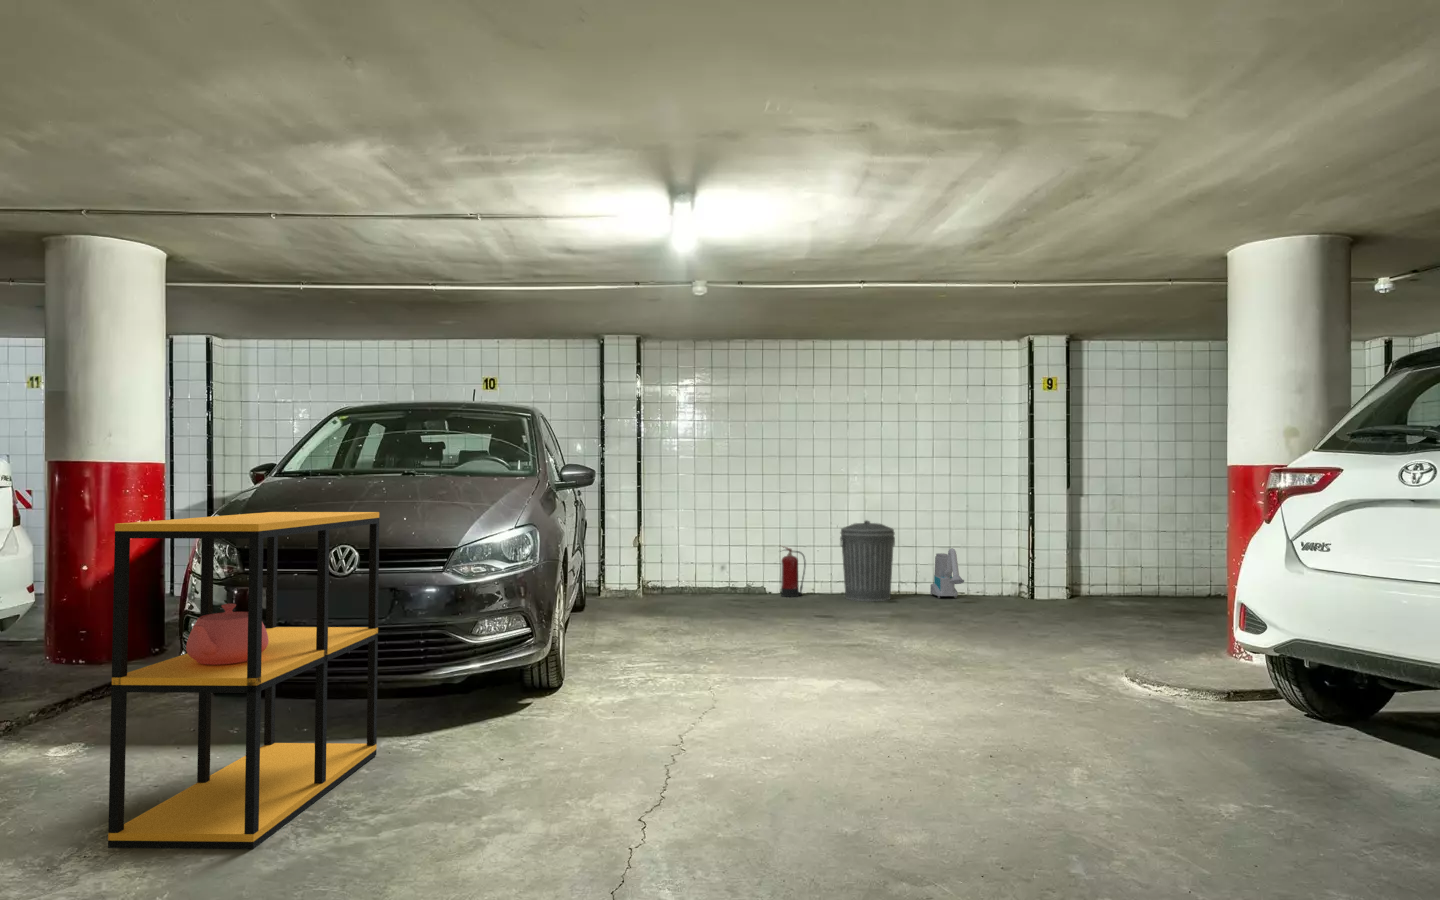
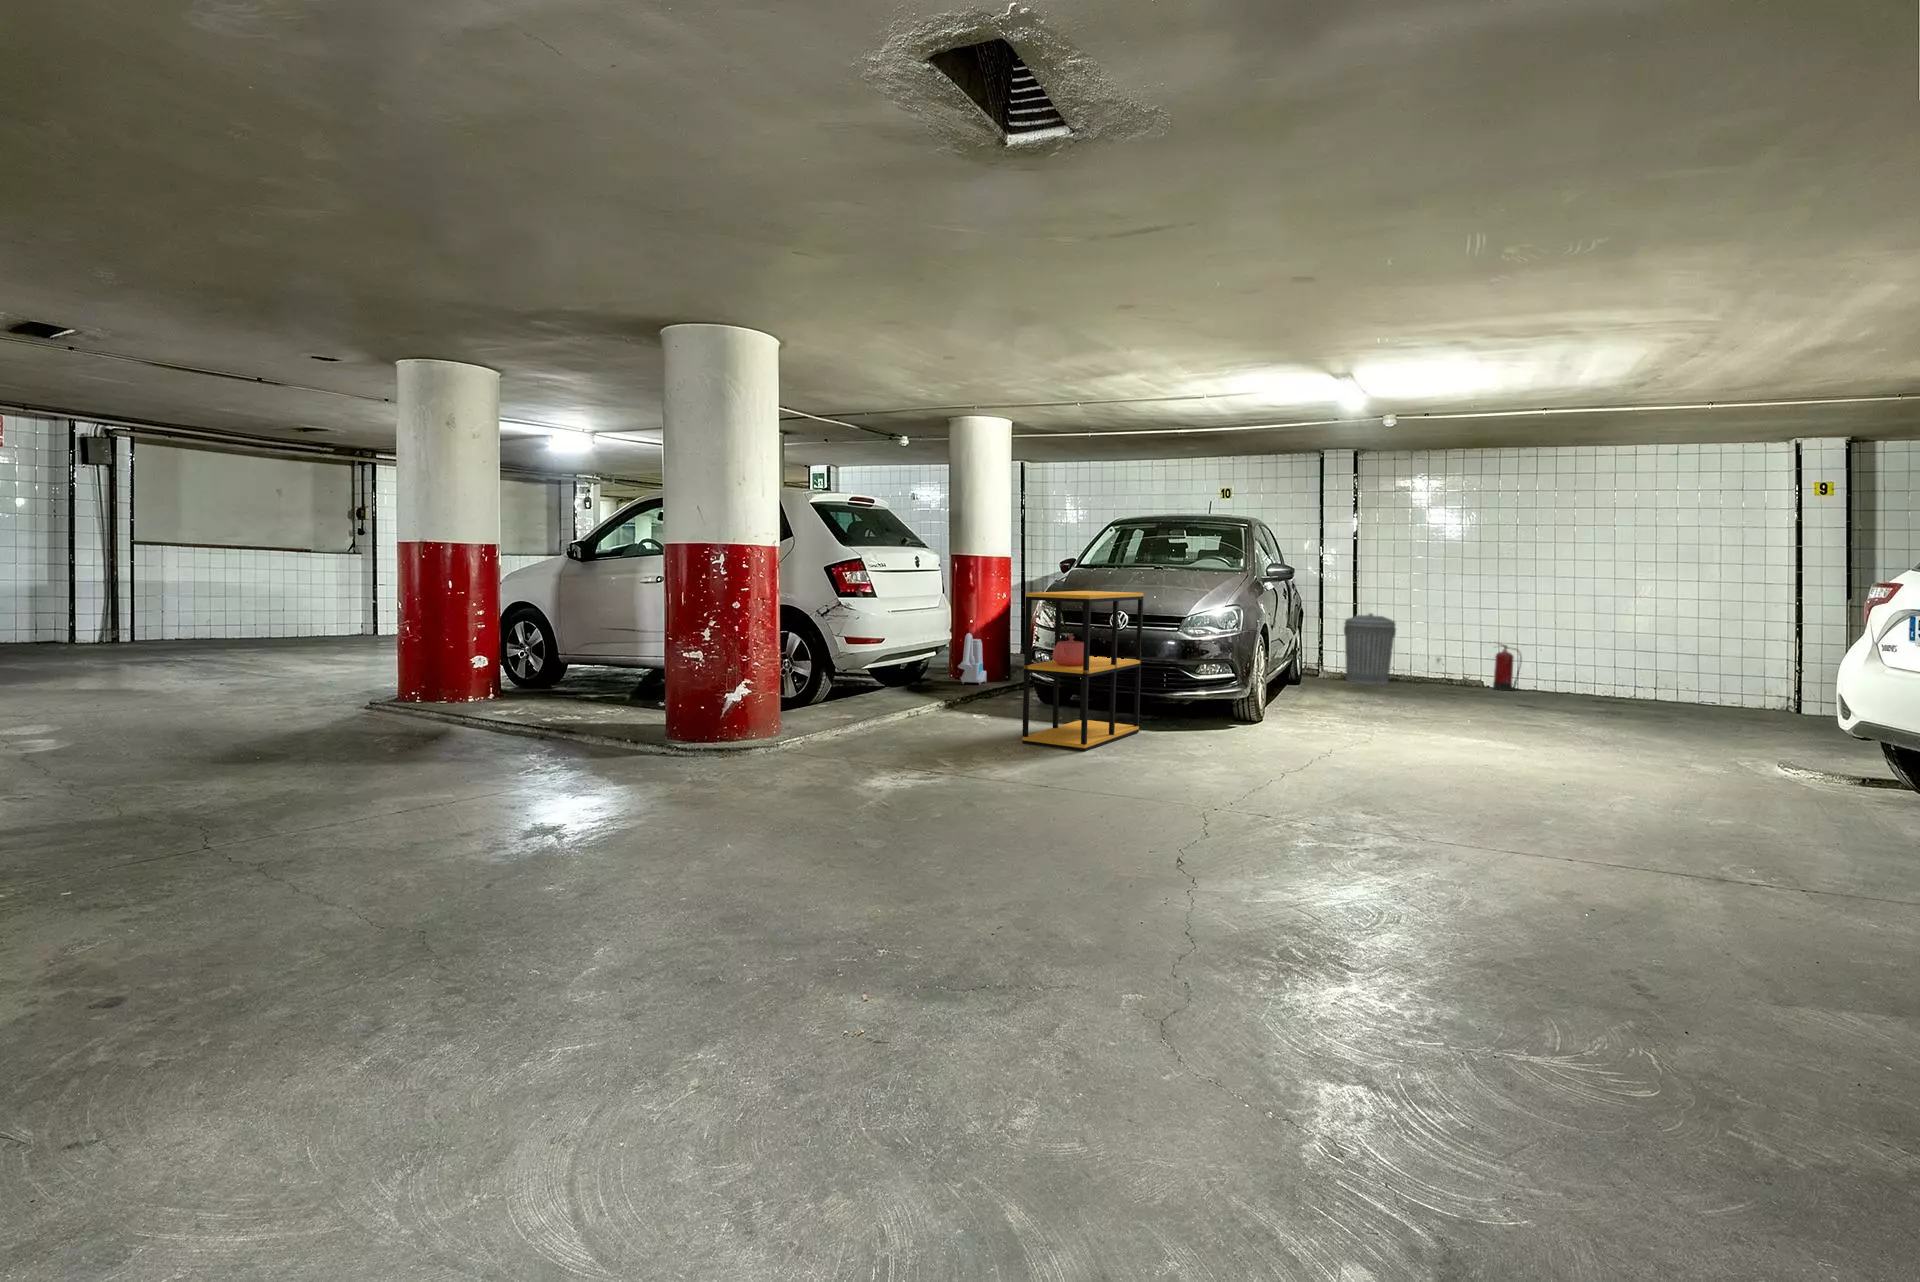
trash can: present [840,520,895,601] -> present [1344,613,1396,684]
vacuum cleaner: present [930,548,964,598] -> present [958,633,986,685]

